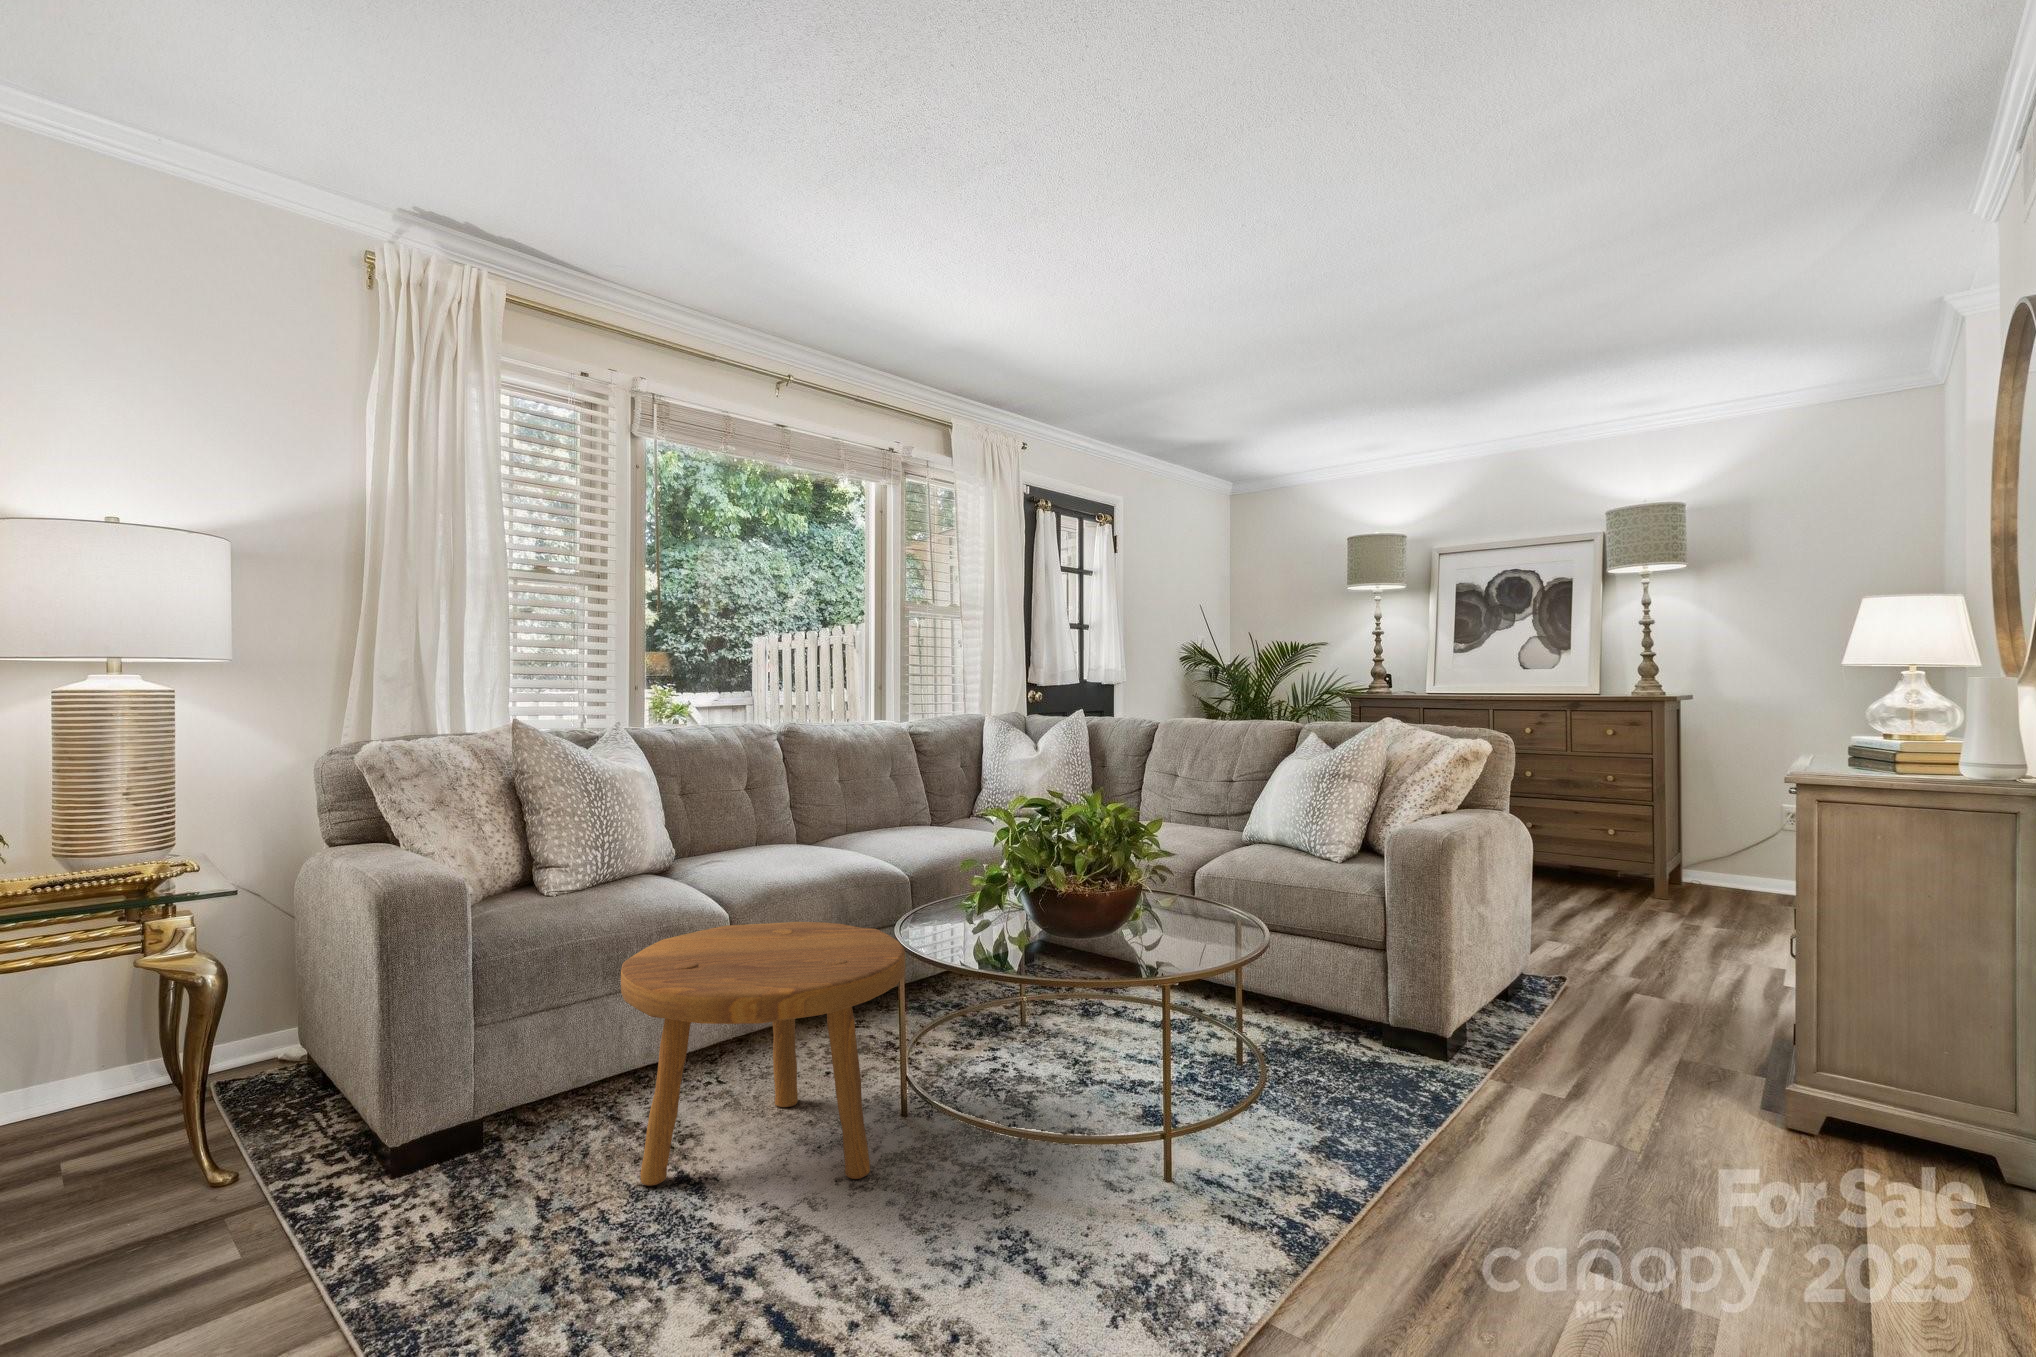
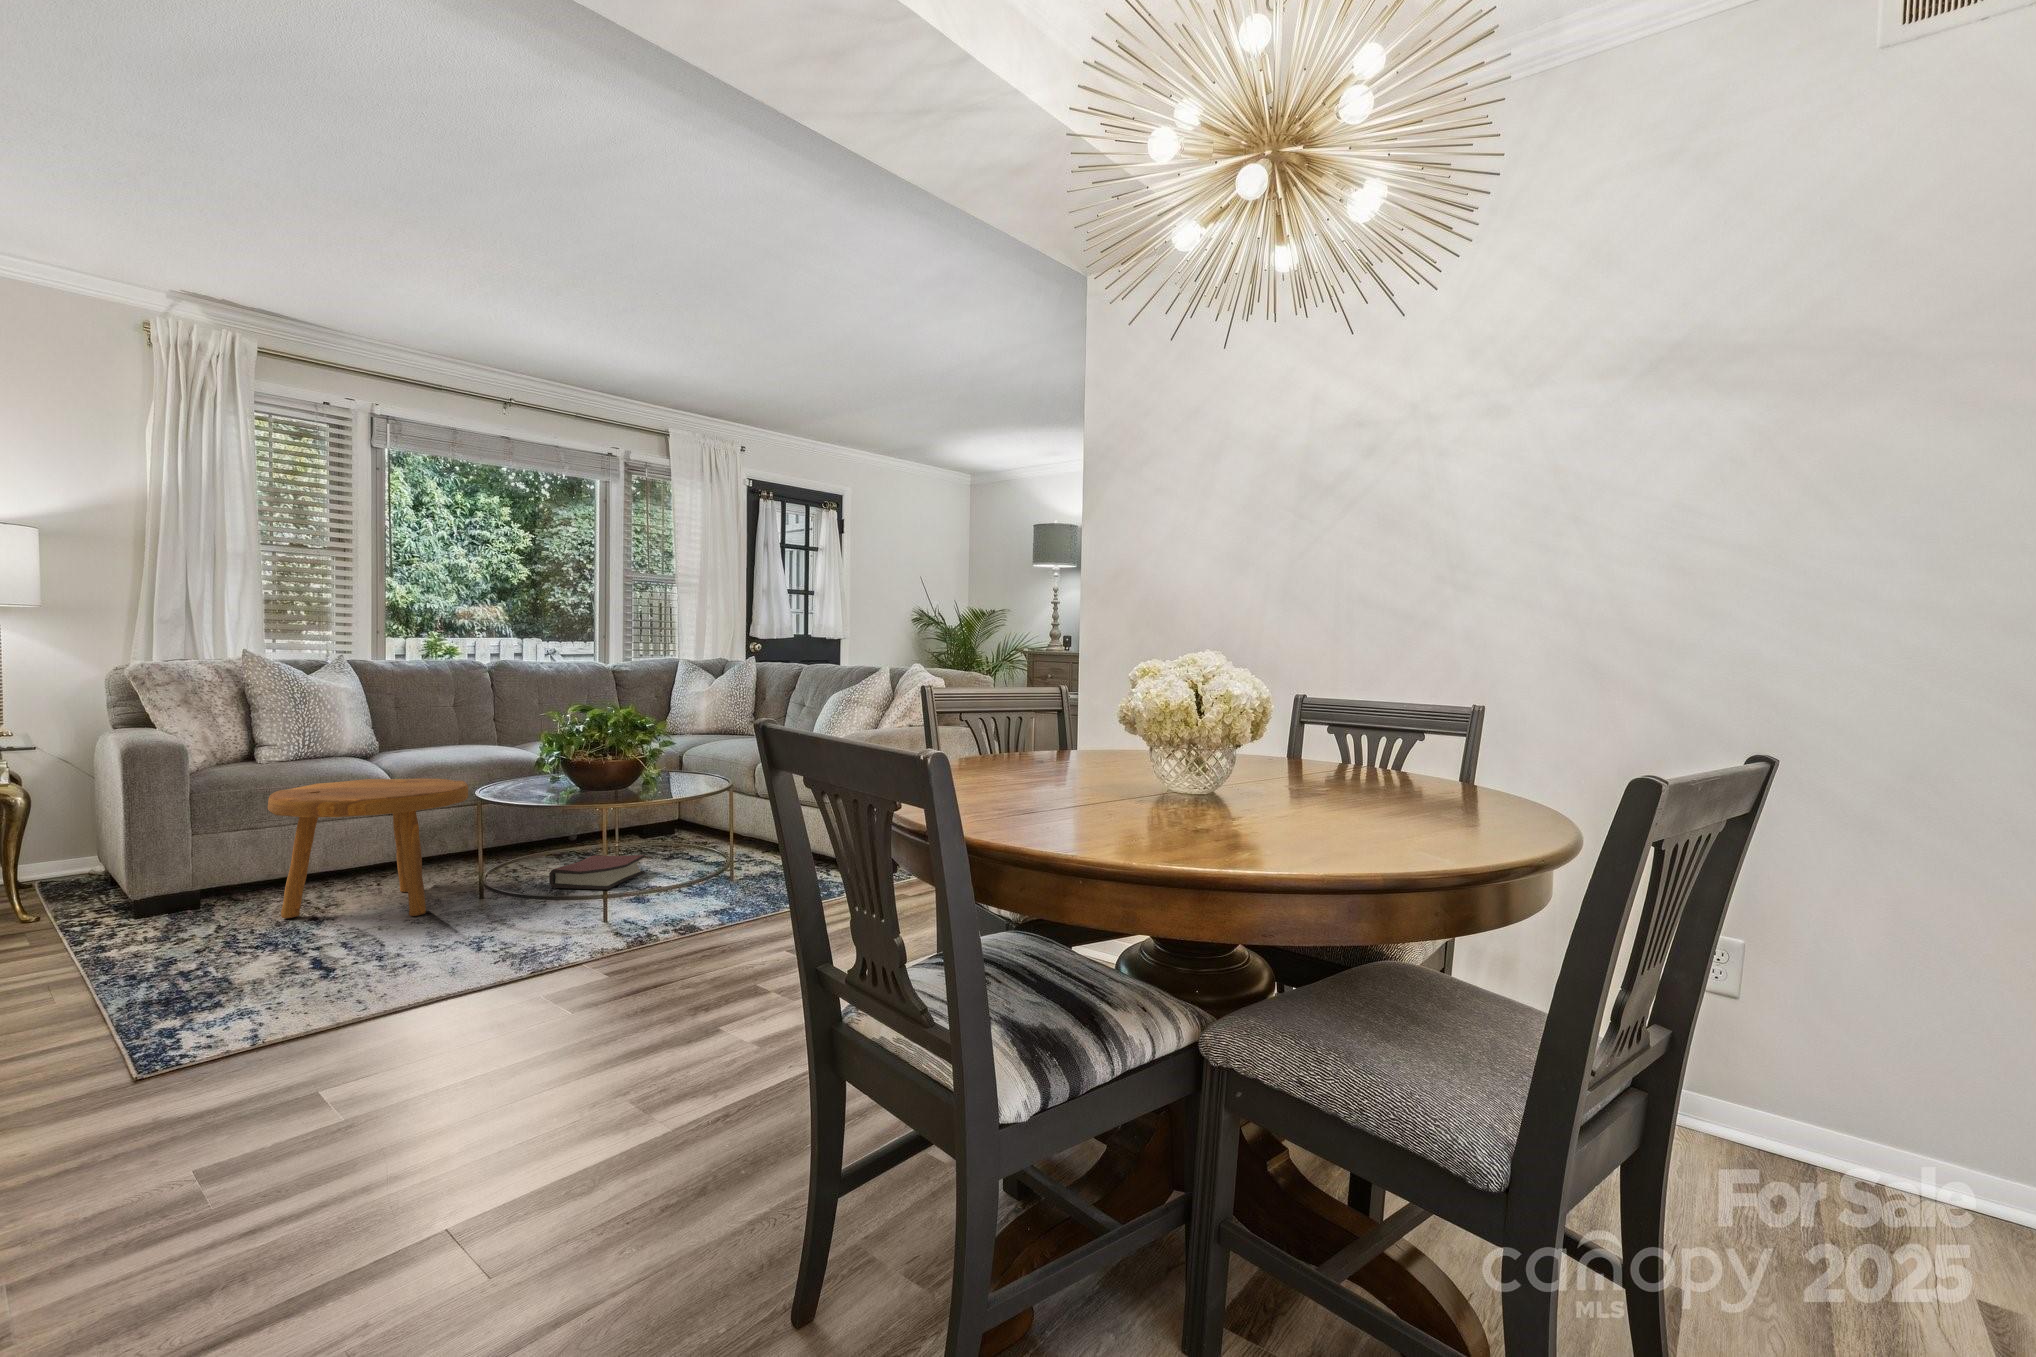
hardback book: none [1016,1034,1120,1109] -> present [549,855,644,890]

